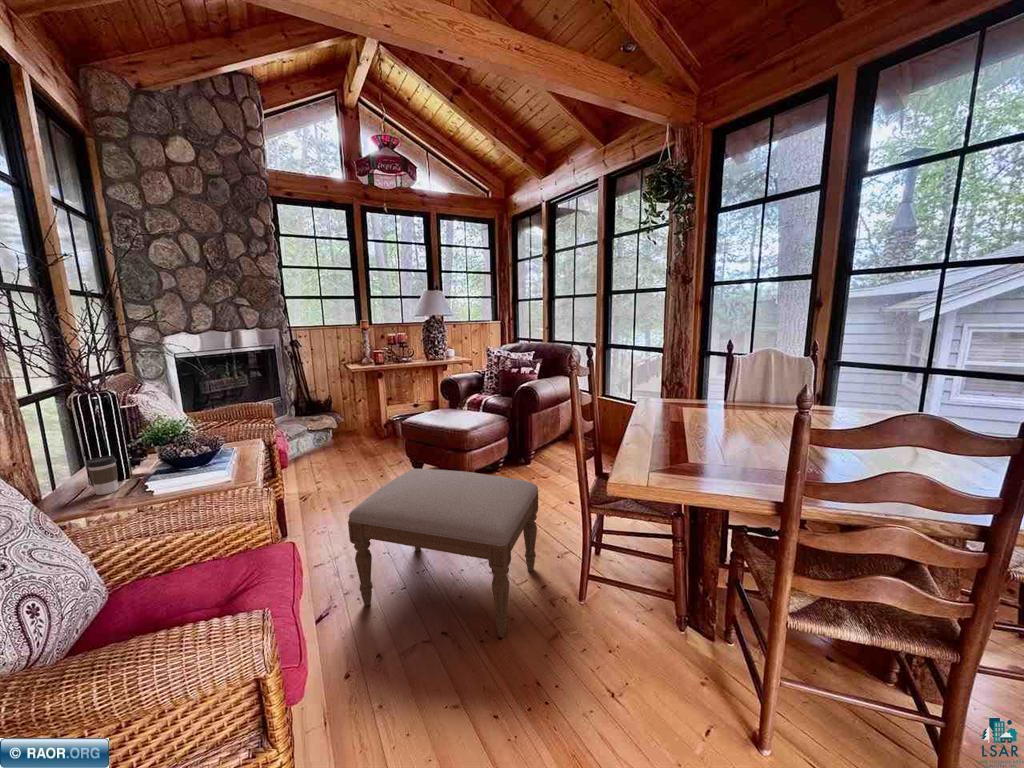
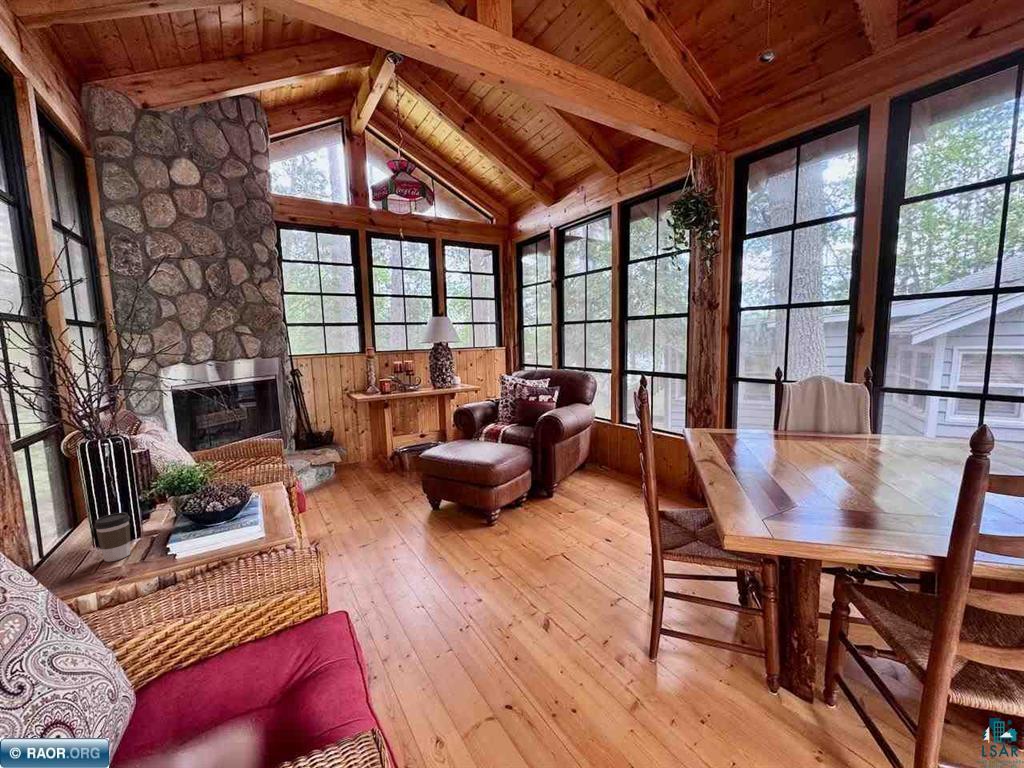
ottoman: present [348,469,538,637] -> none [397,510,597,708]

